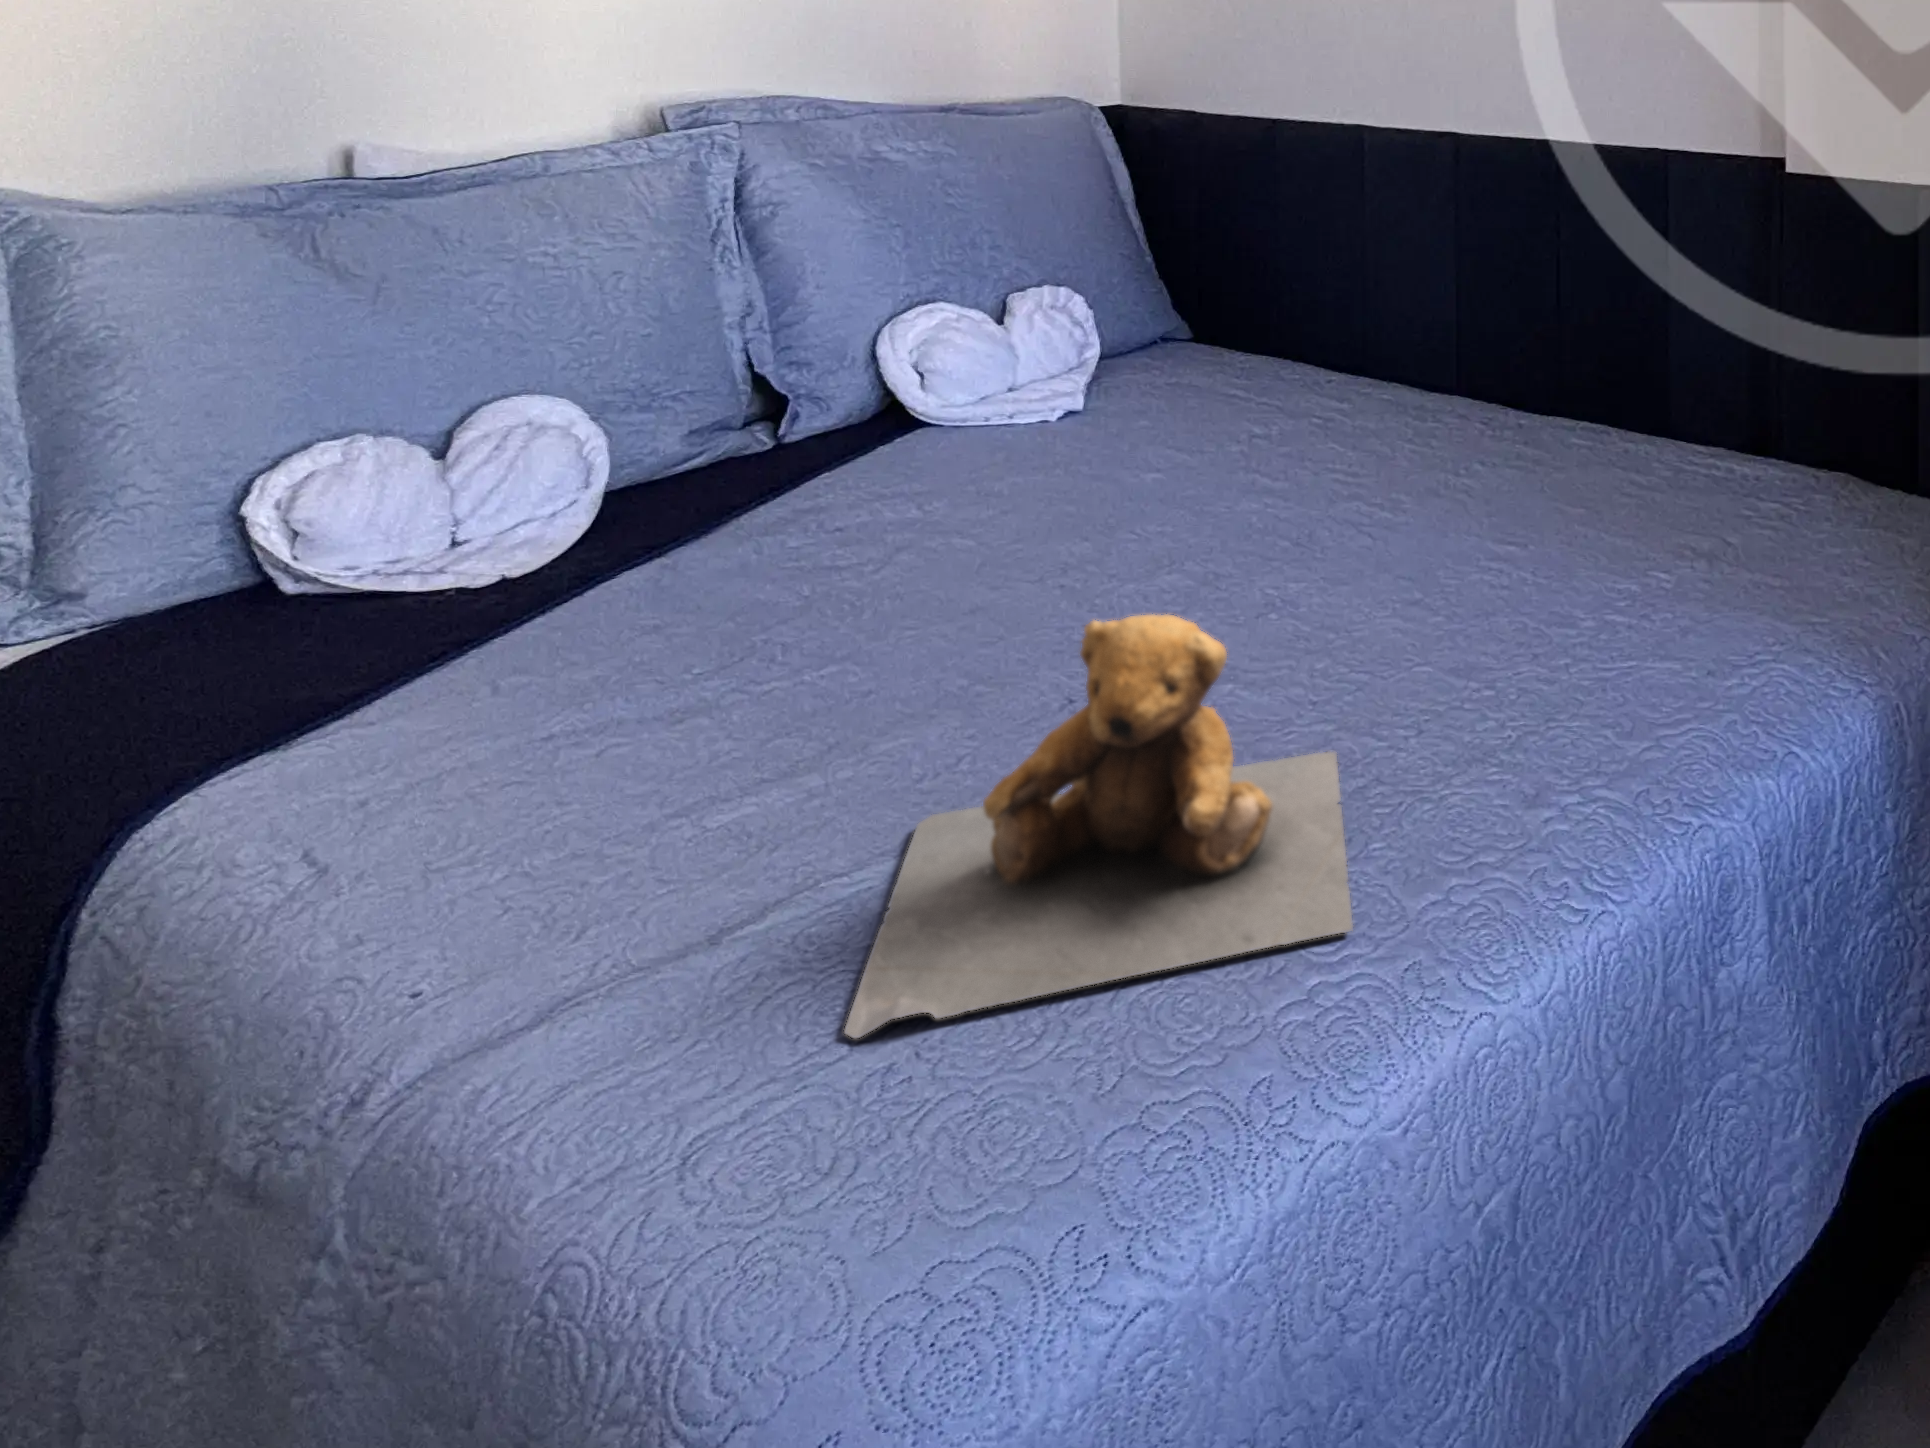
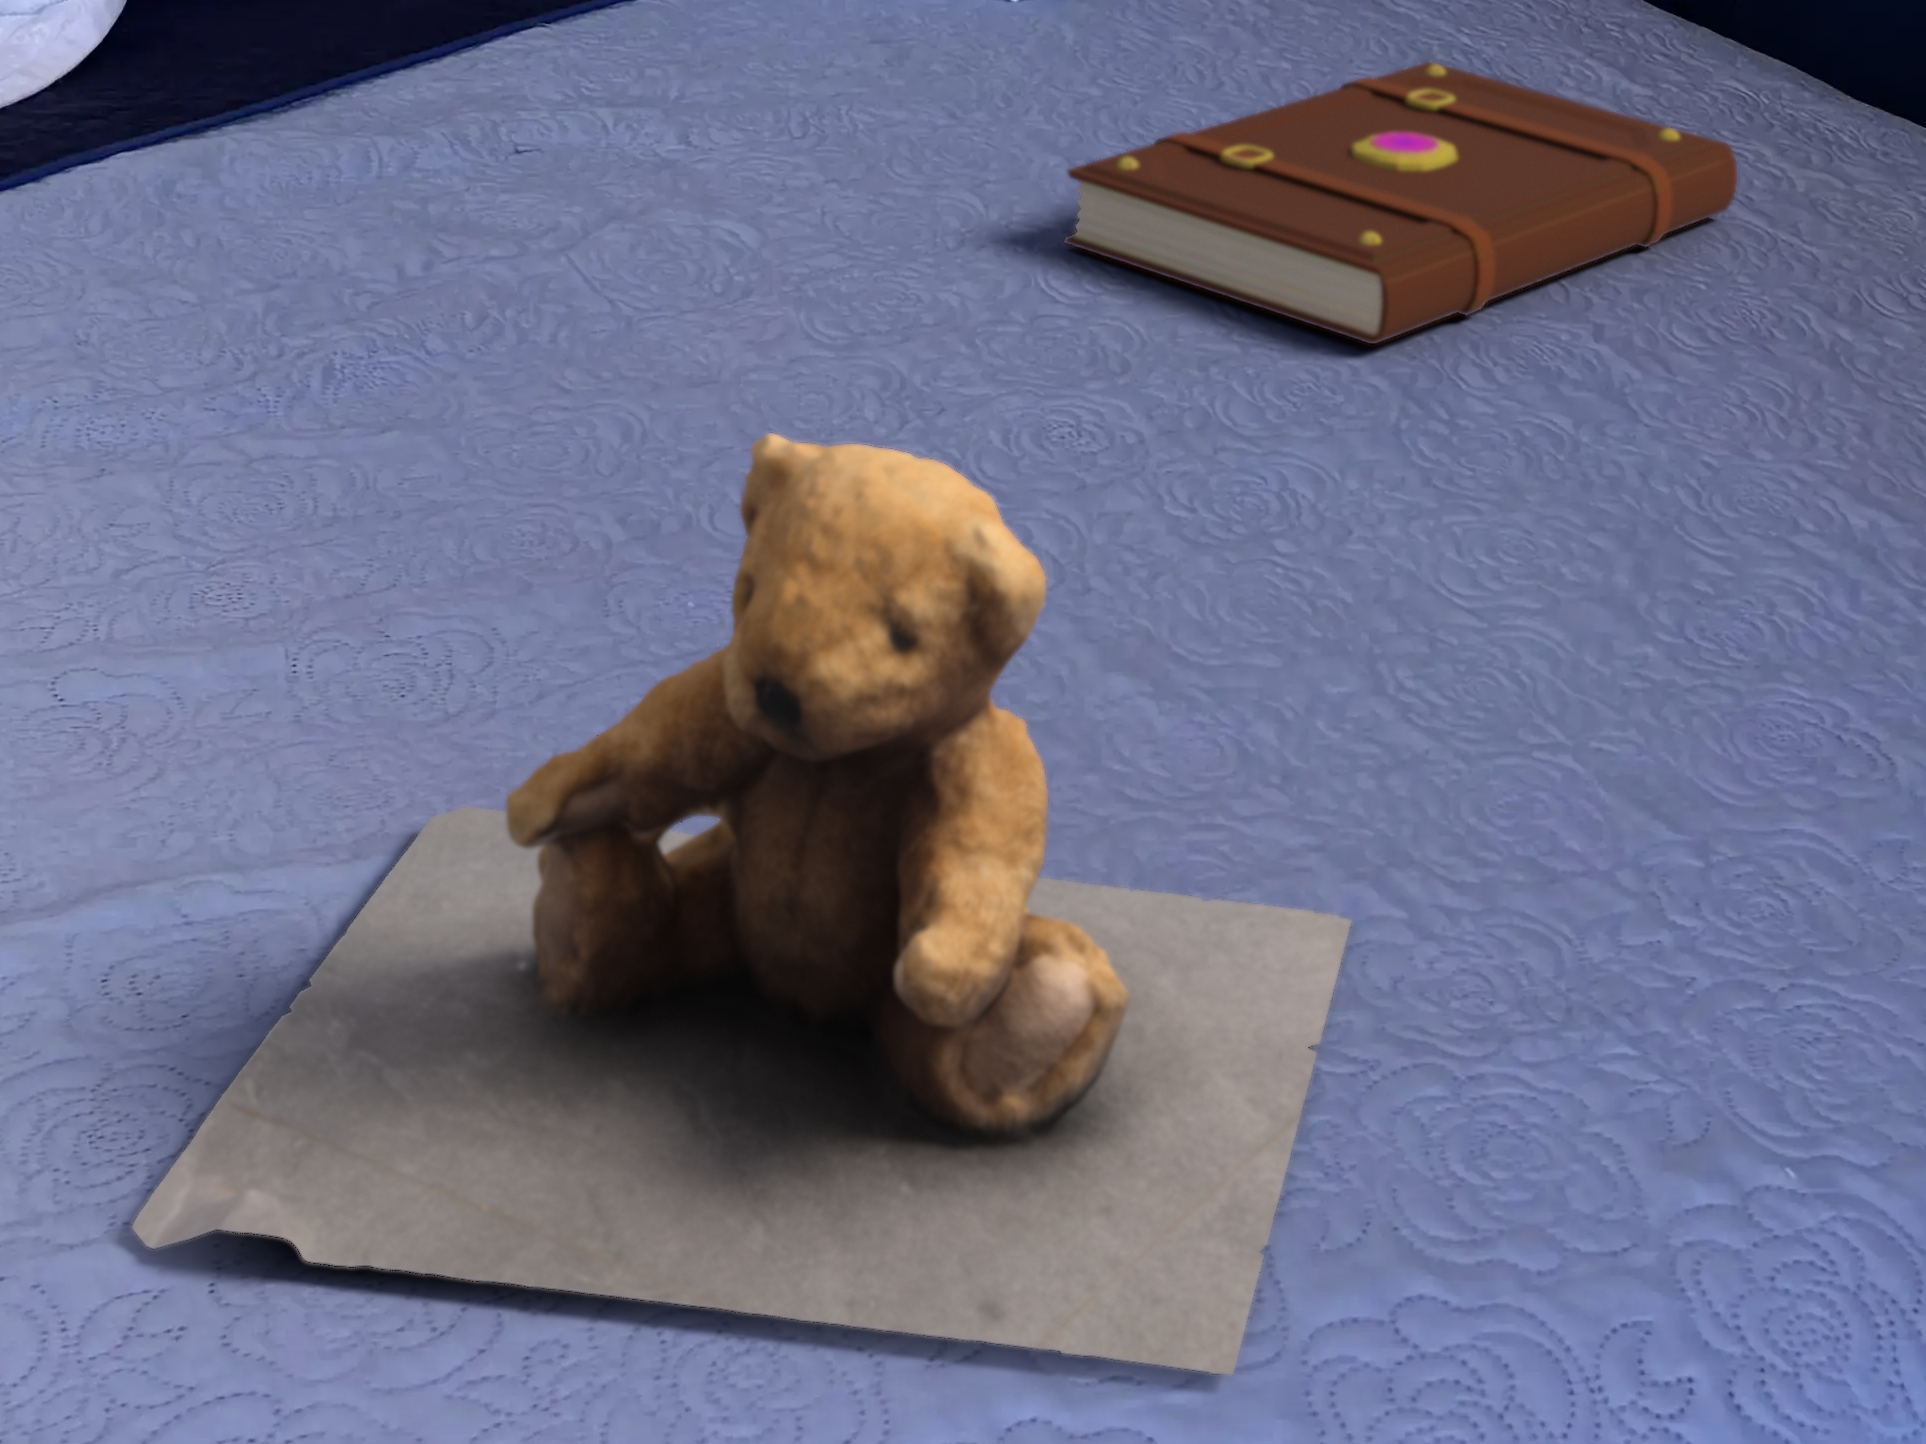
book: none [1113,411,1391,529] -> present [1064,62,1737,344]

